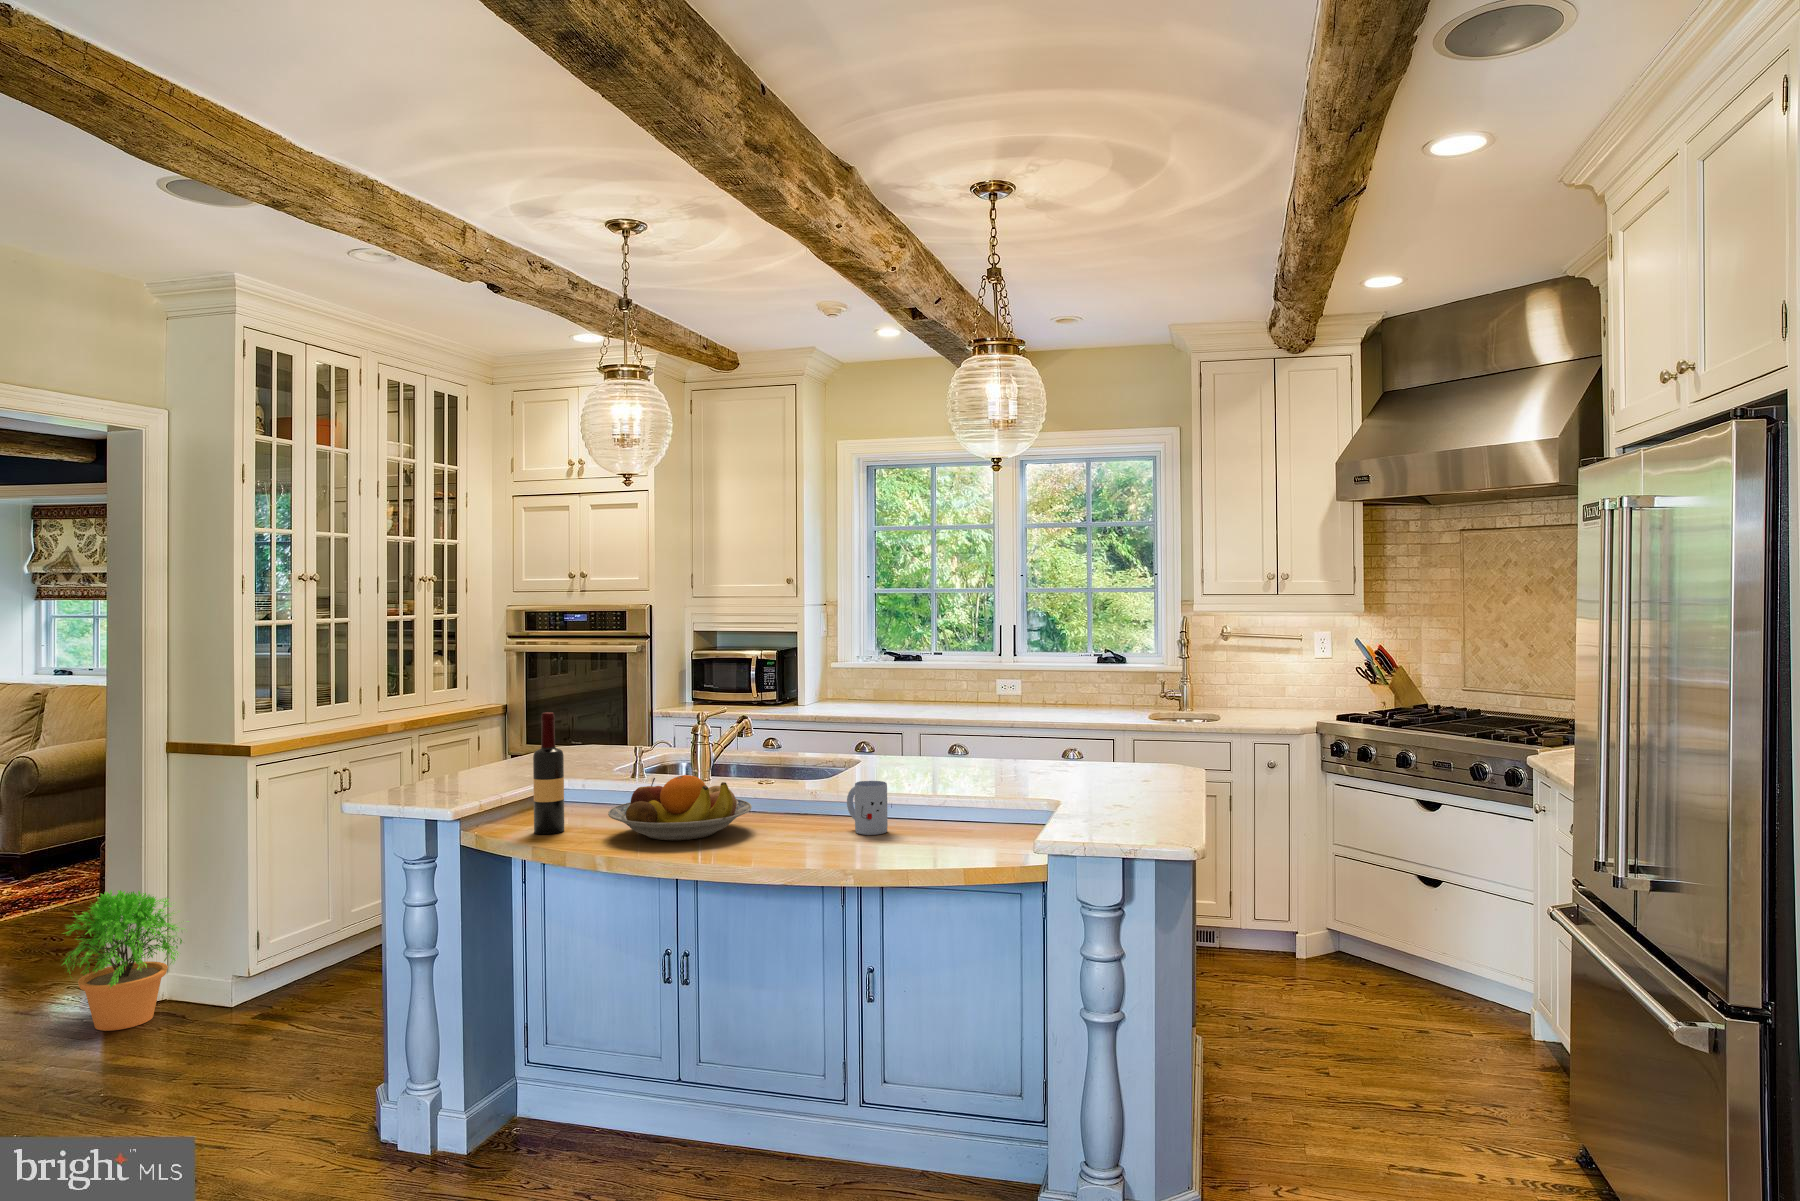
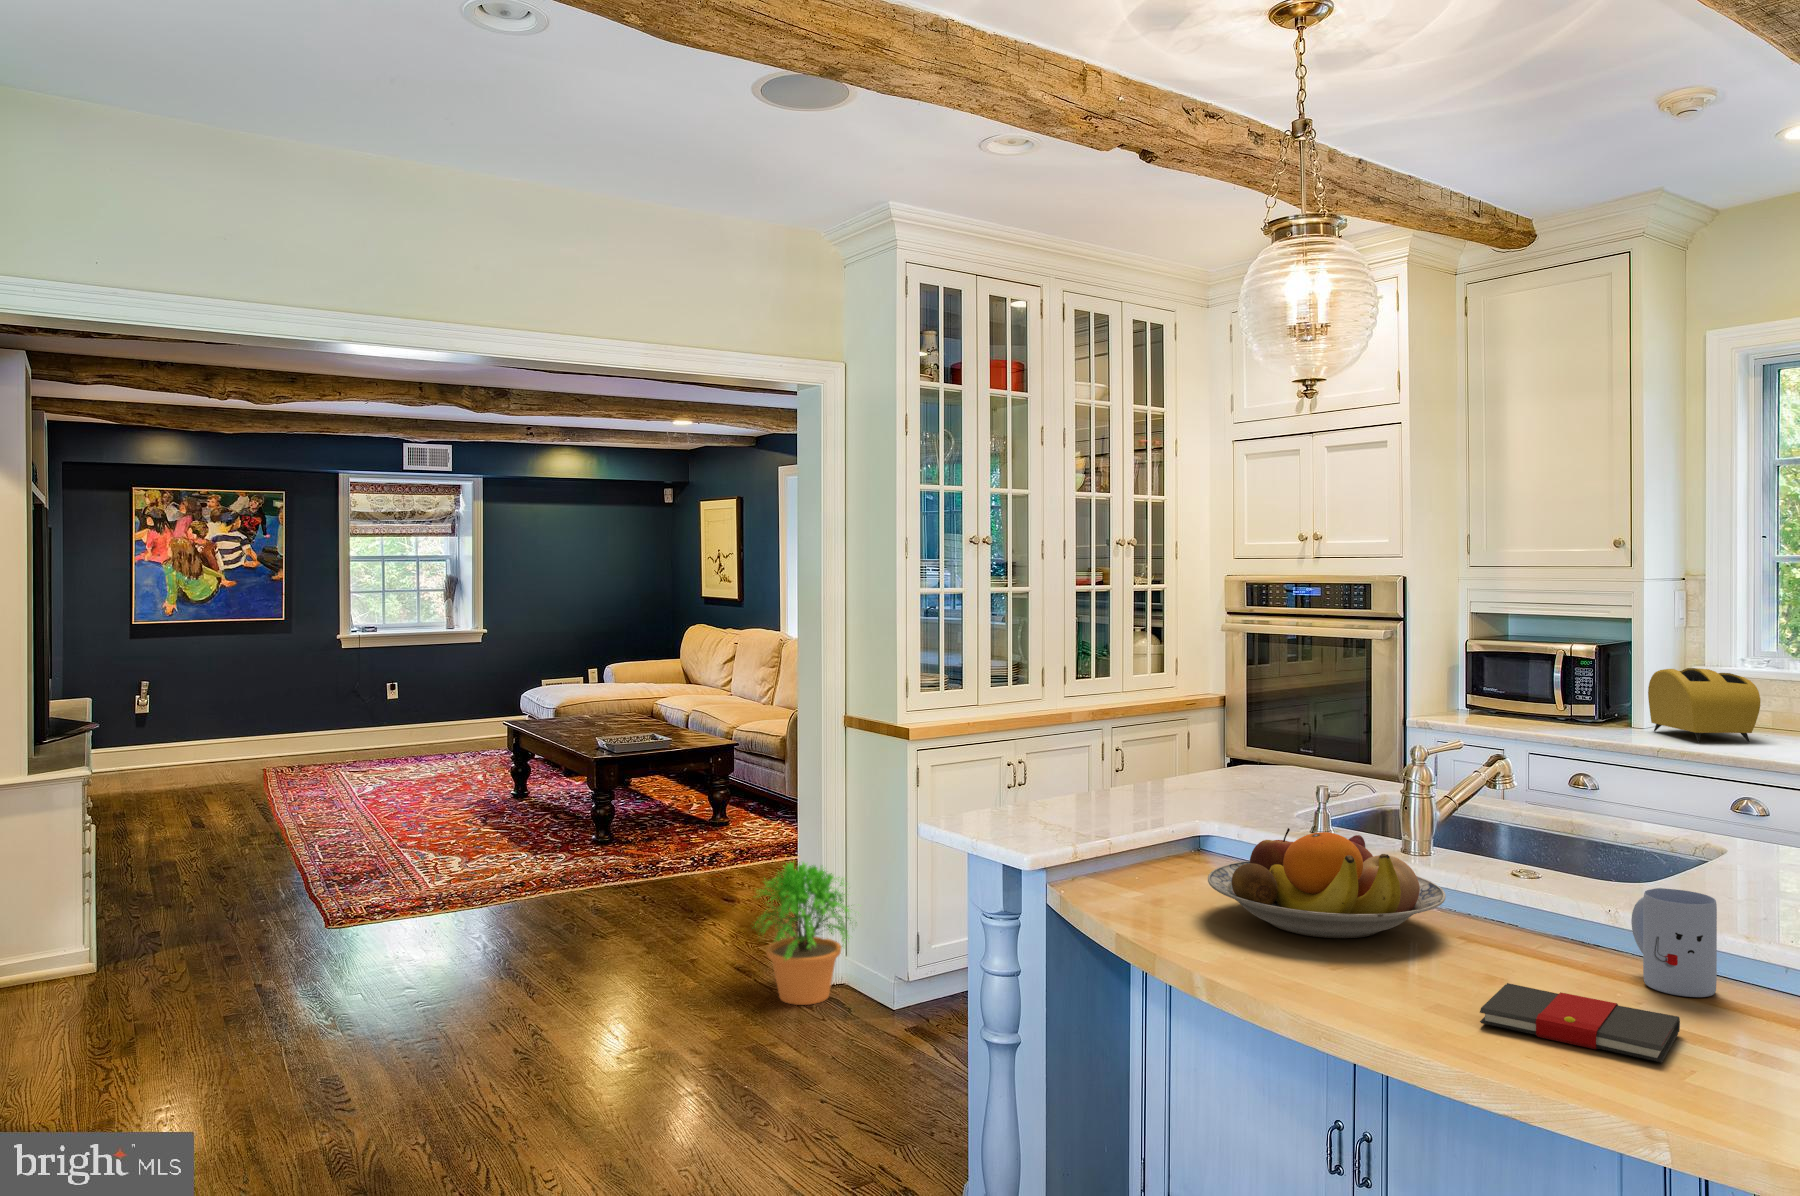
toaster: none [805,664,866,710] -> present [1648,668,1760,742]
wine bottle: present [533,712,564,834] -> none [1120,715,1162,889]
book: none [793,839,880,861] -> present [1480,983,1680,1063]

